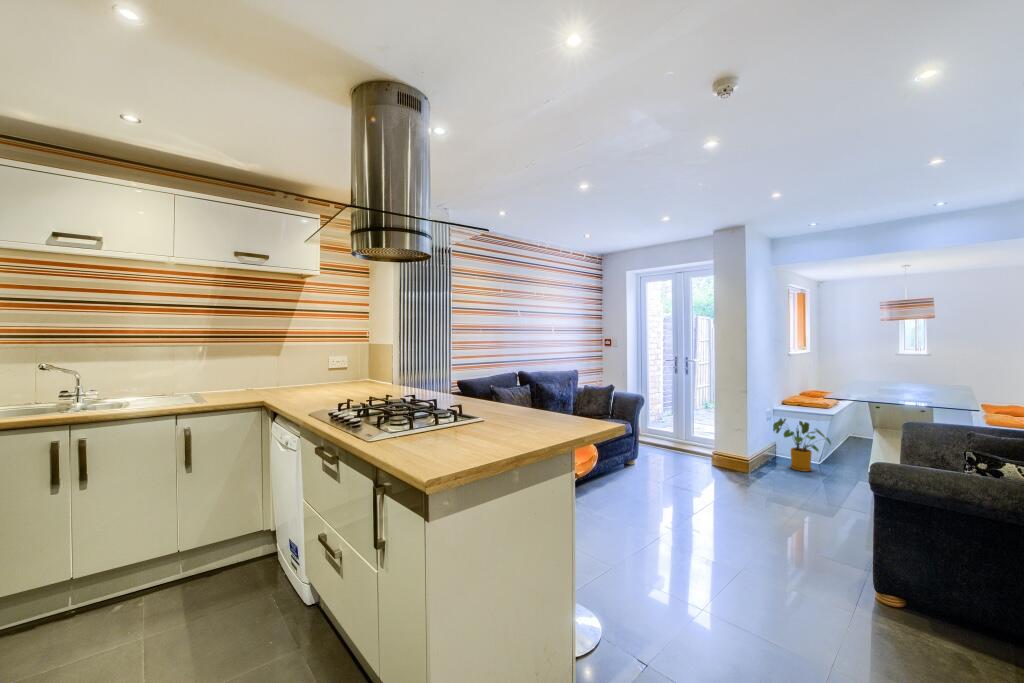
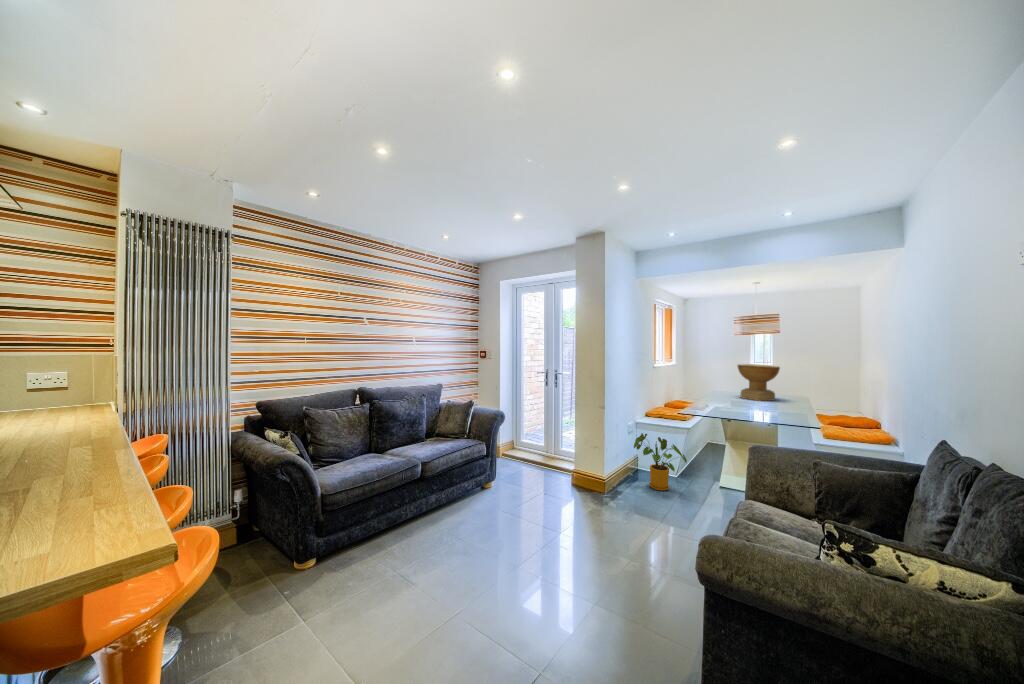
decorative bowl: none [885,351,936,389] -> present [738,364,780,401]

